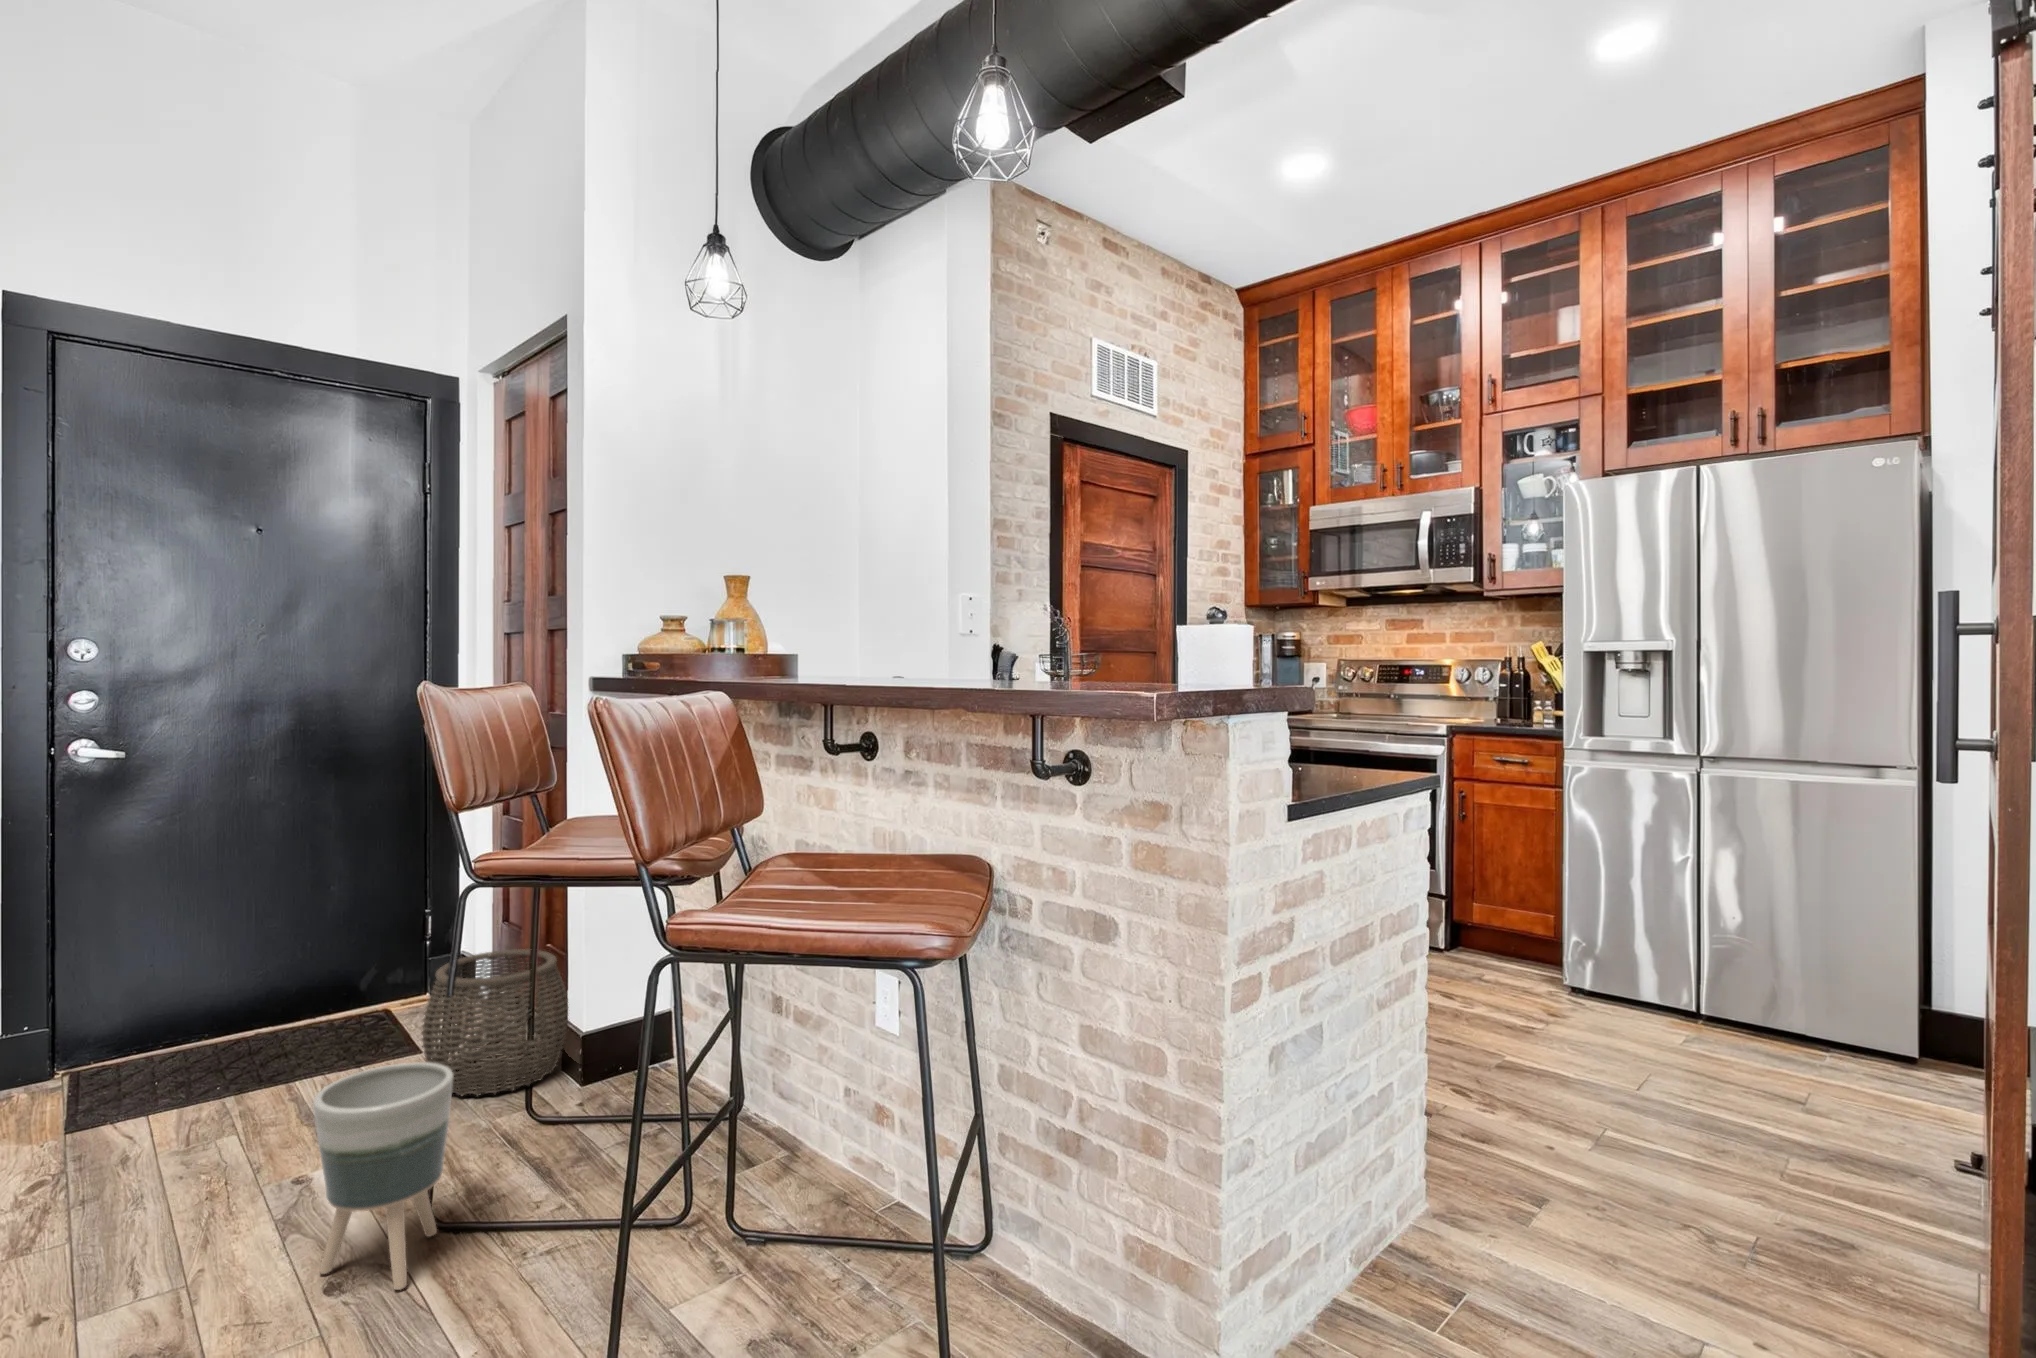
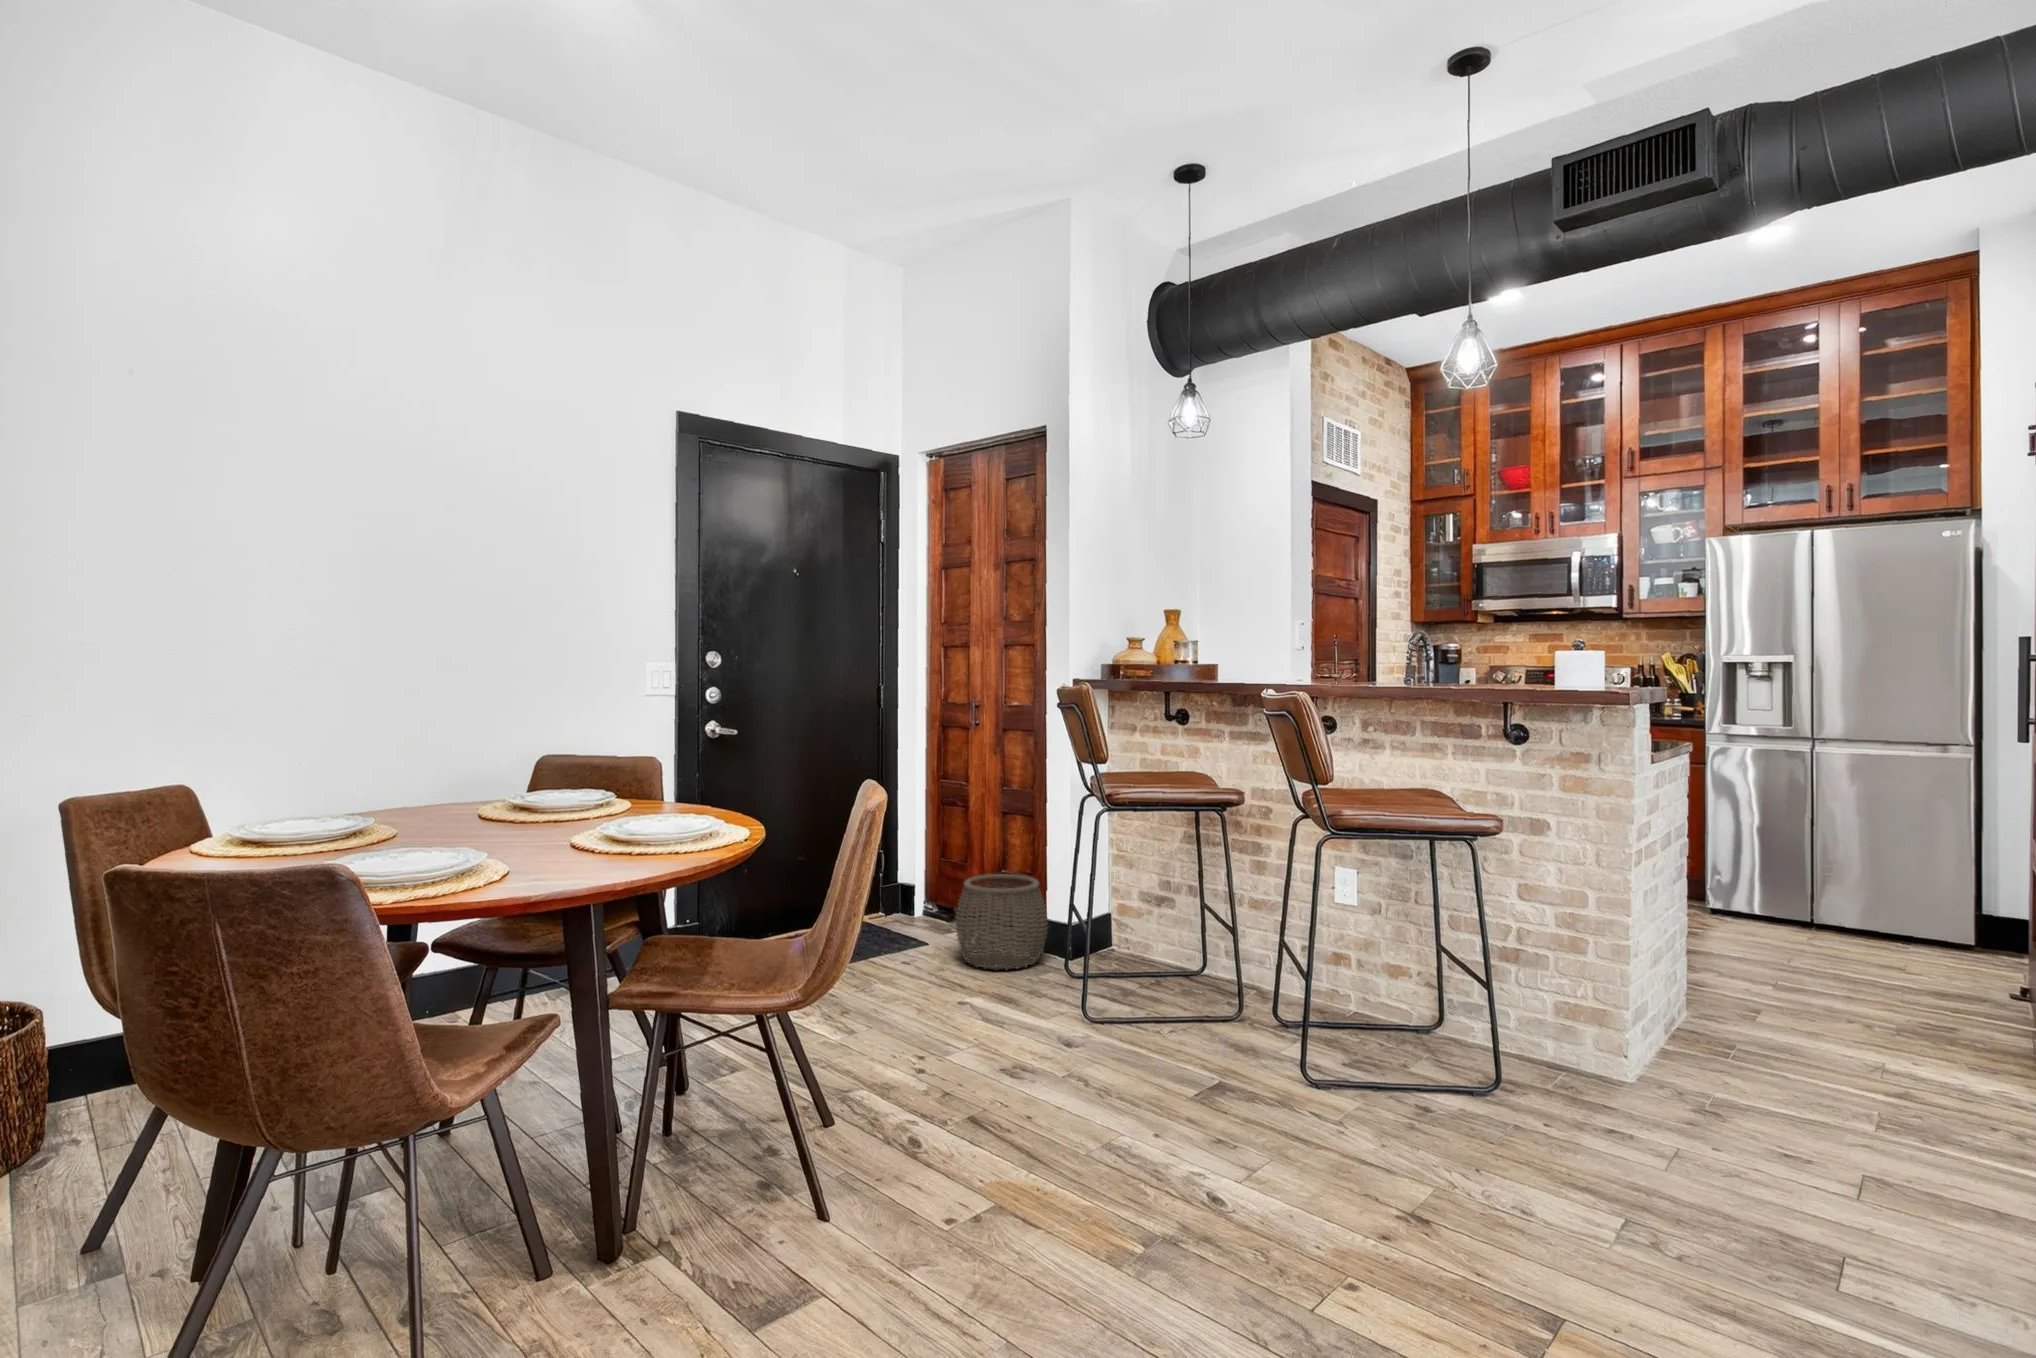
planter: present [313,1062,454,1290] -> none [1047,922,1120,1052]

